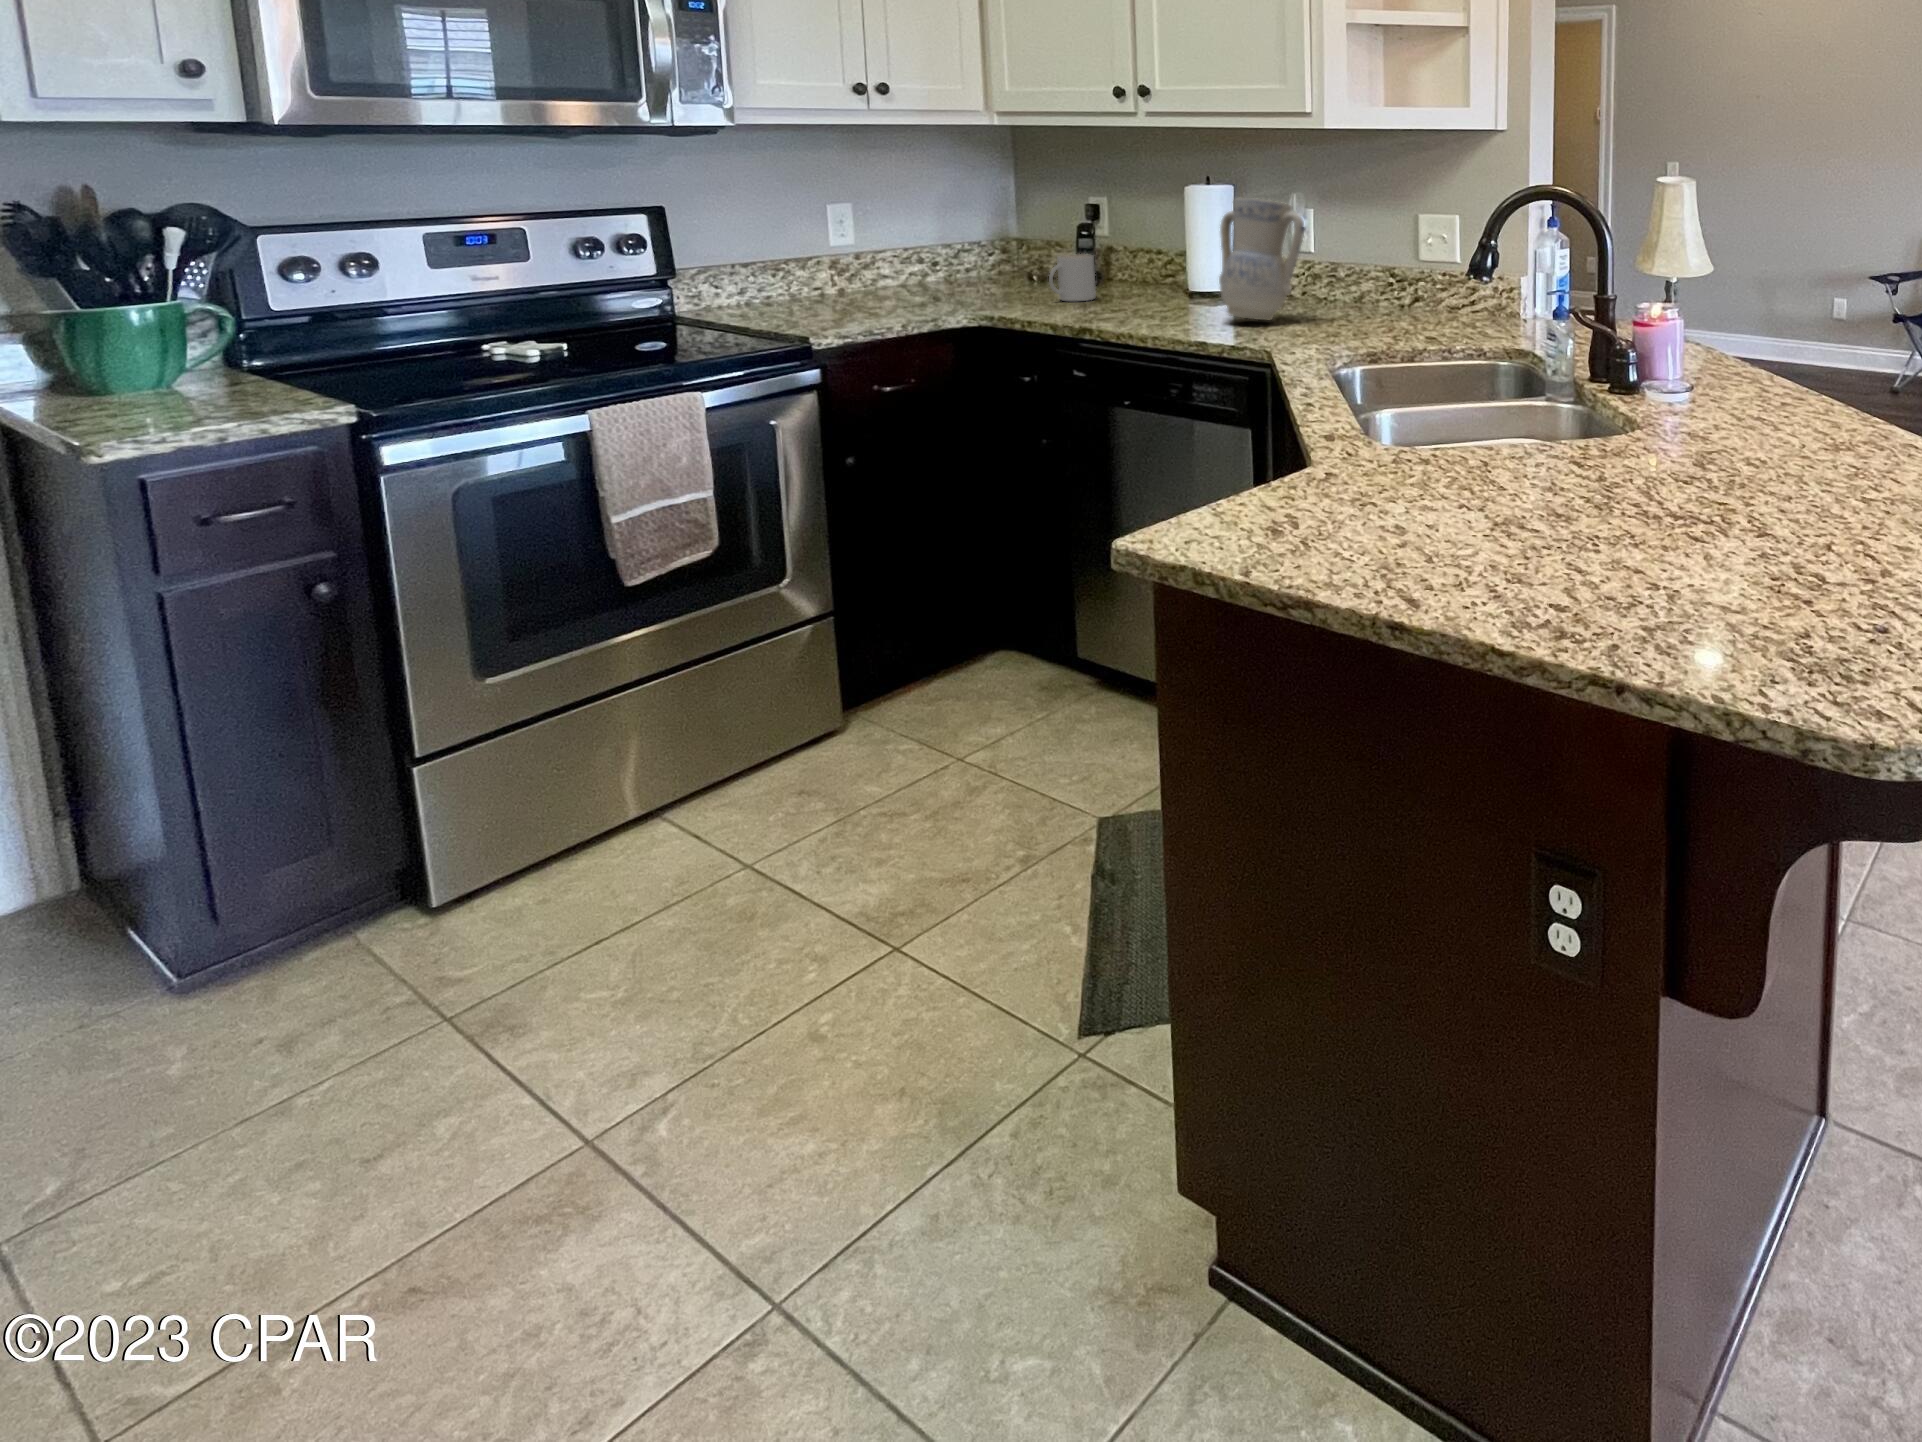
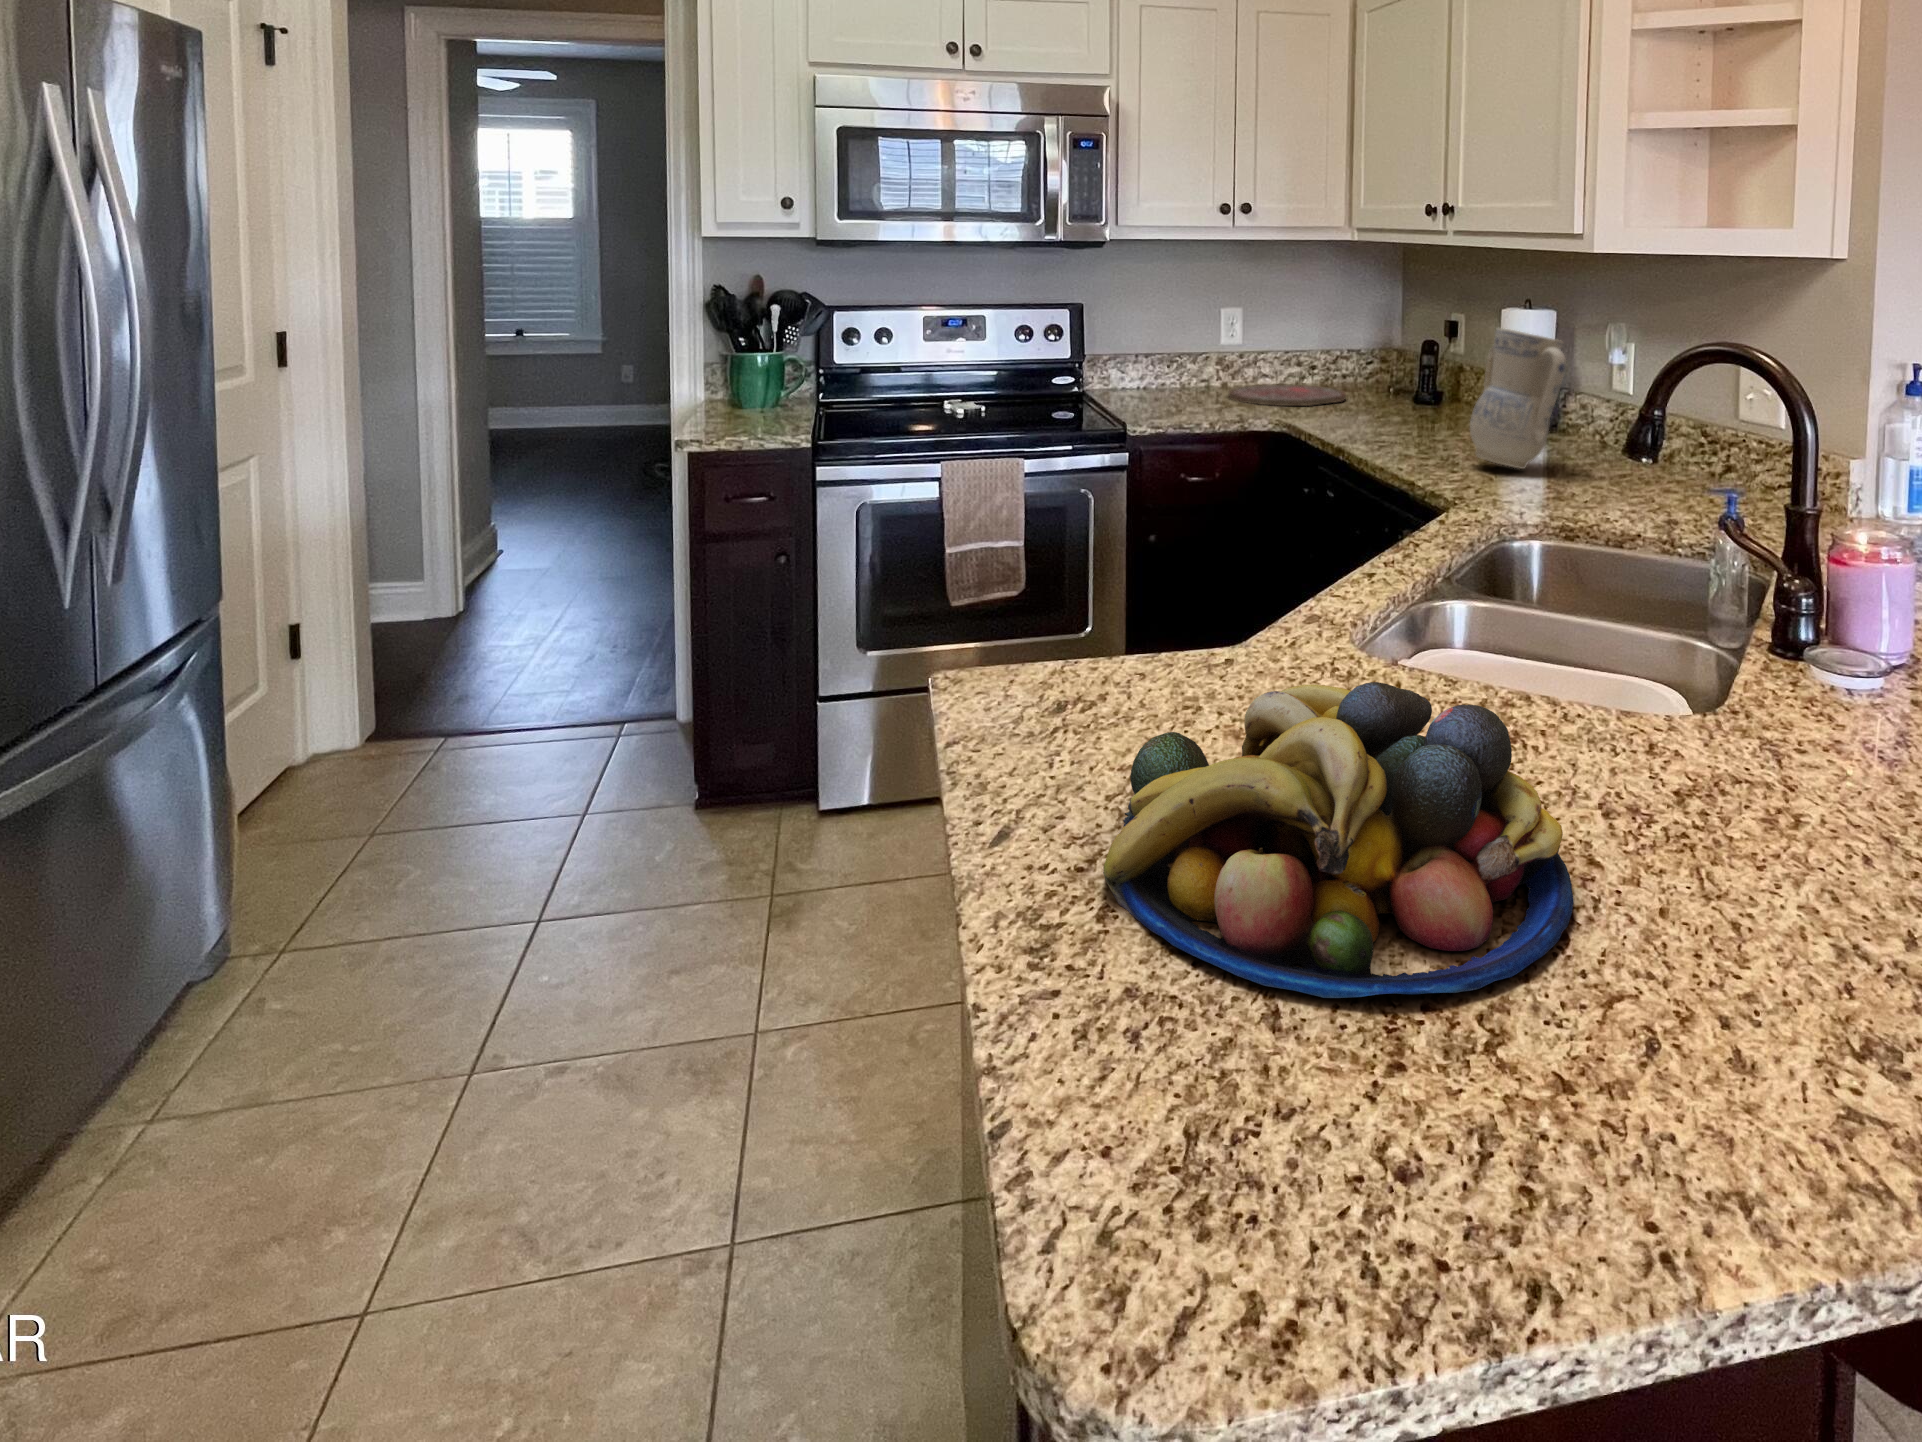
mug: present [1049,254,1096,301] -> none [1366,371,1415,419]
cutting board: none [859,283,997,305] -> present [1229,385,1346,406]
fruit bowl: none [1487,403,1810,581] -> present [1103,682,1574,998]

